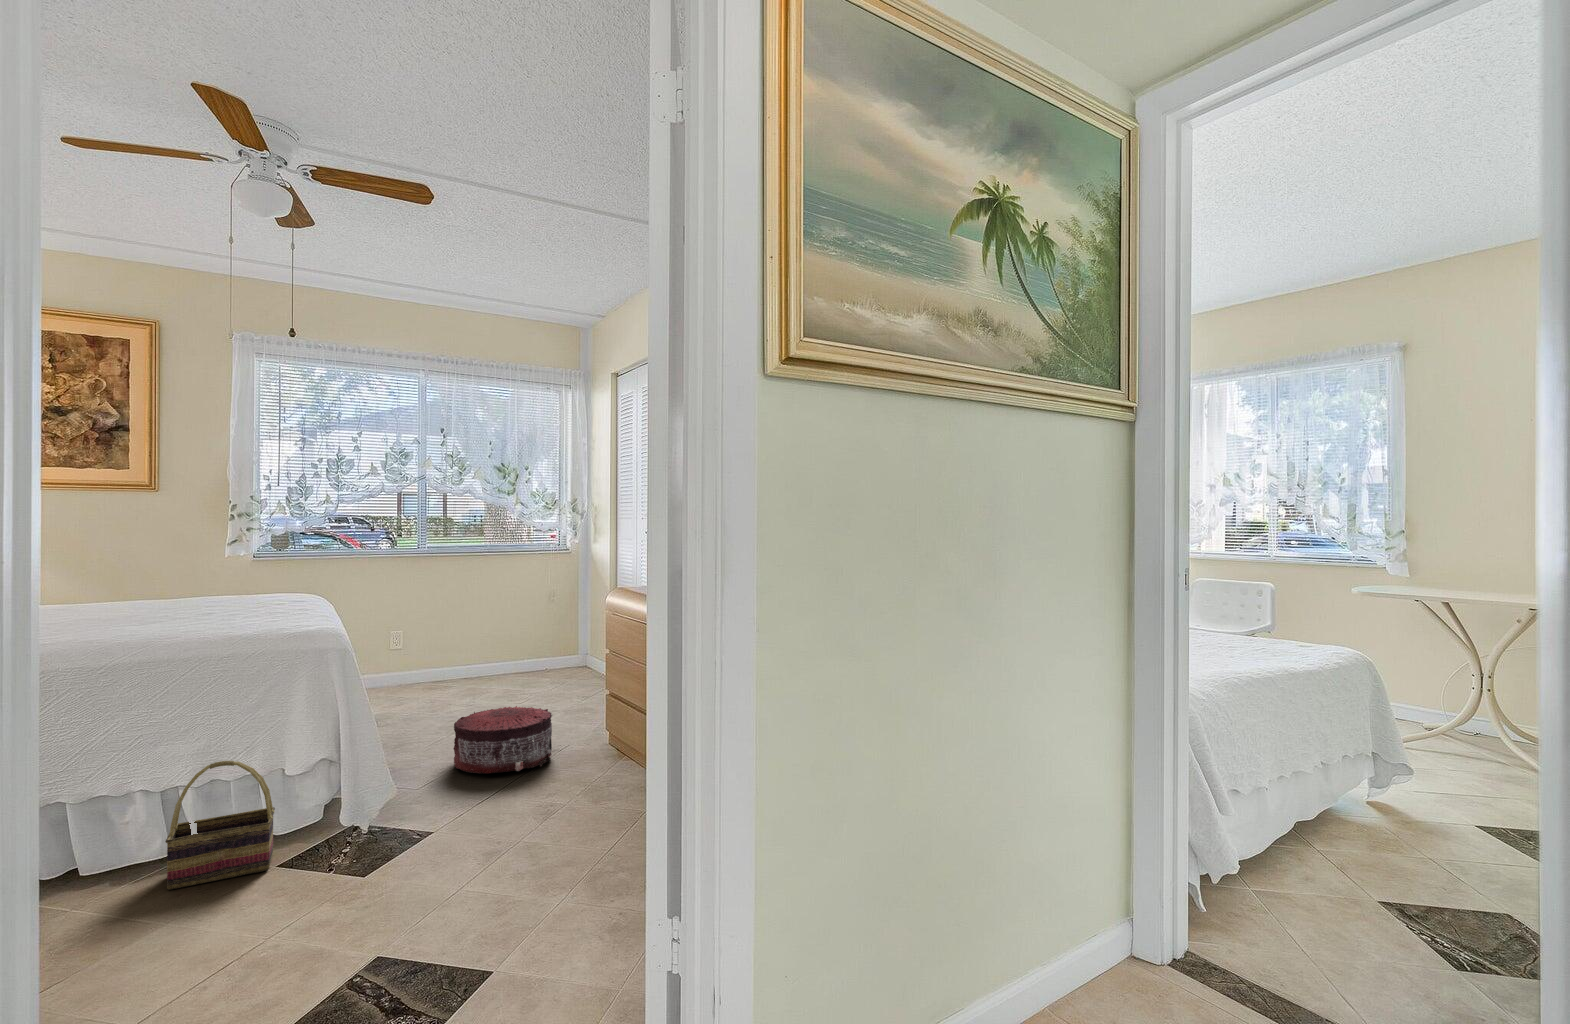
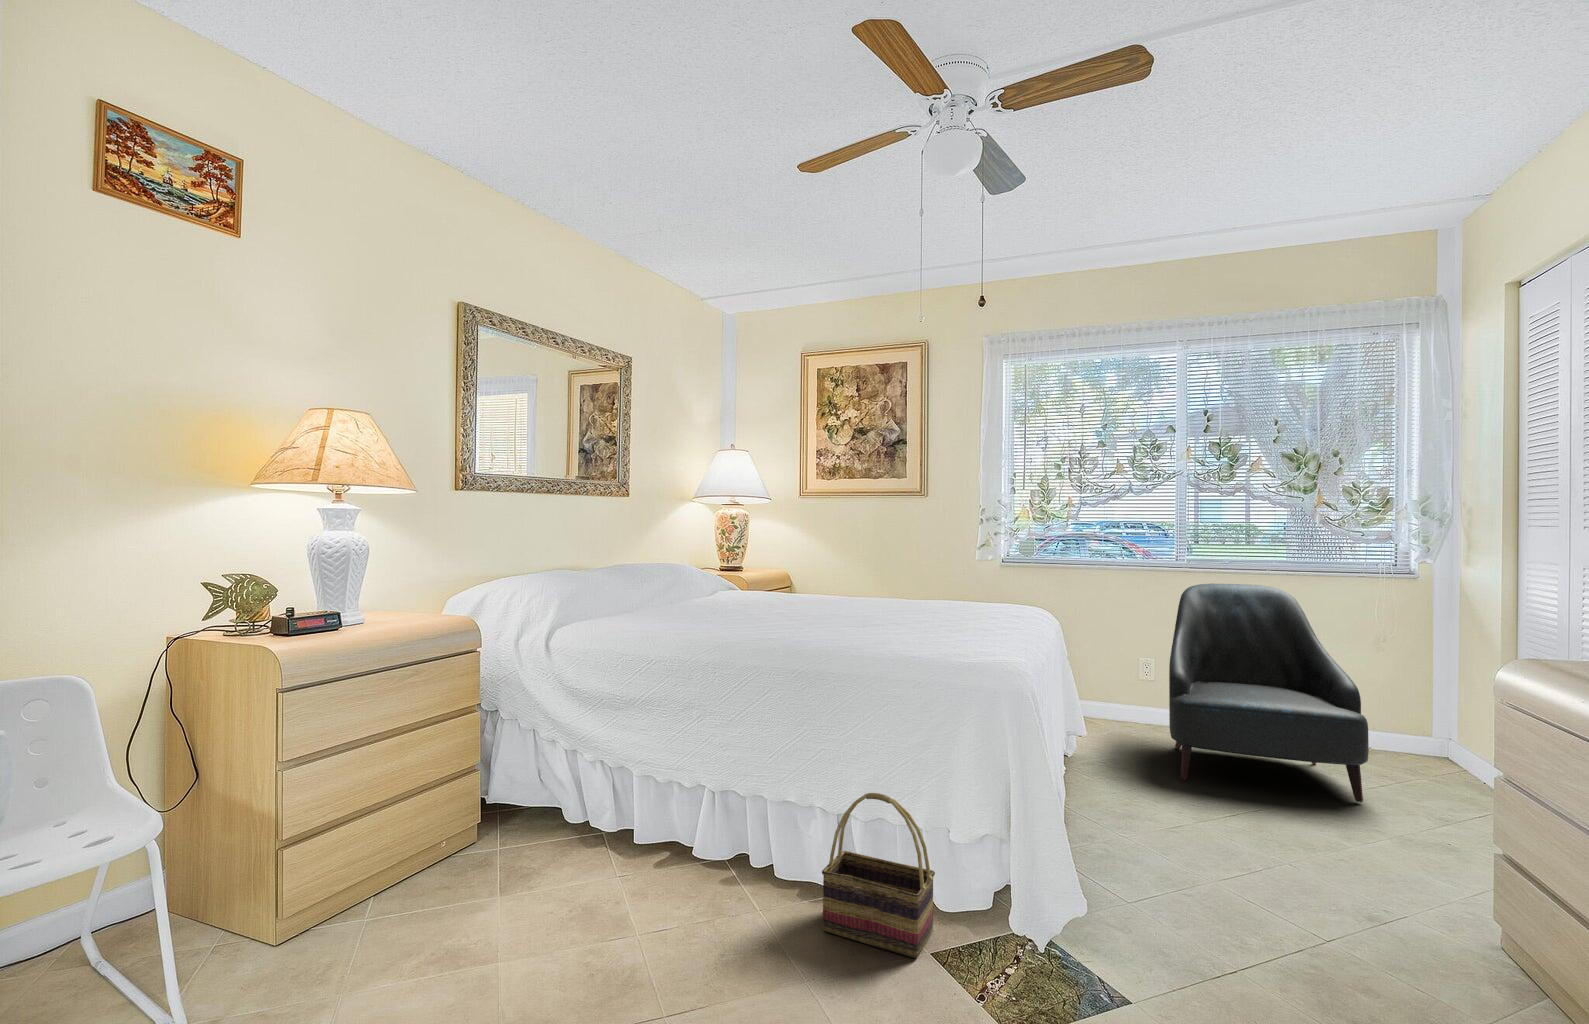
armchair: none [419,562,544,712] -> present [1169,583,1369,802]
pouf: present [454,706,552,774] -> none [1196,807,1384,954]

